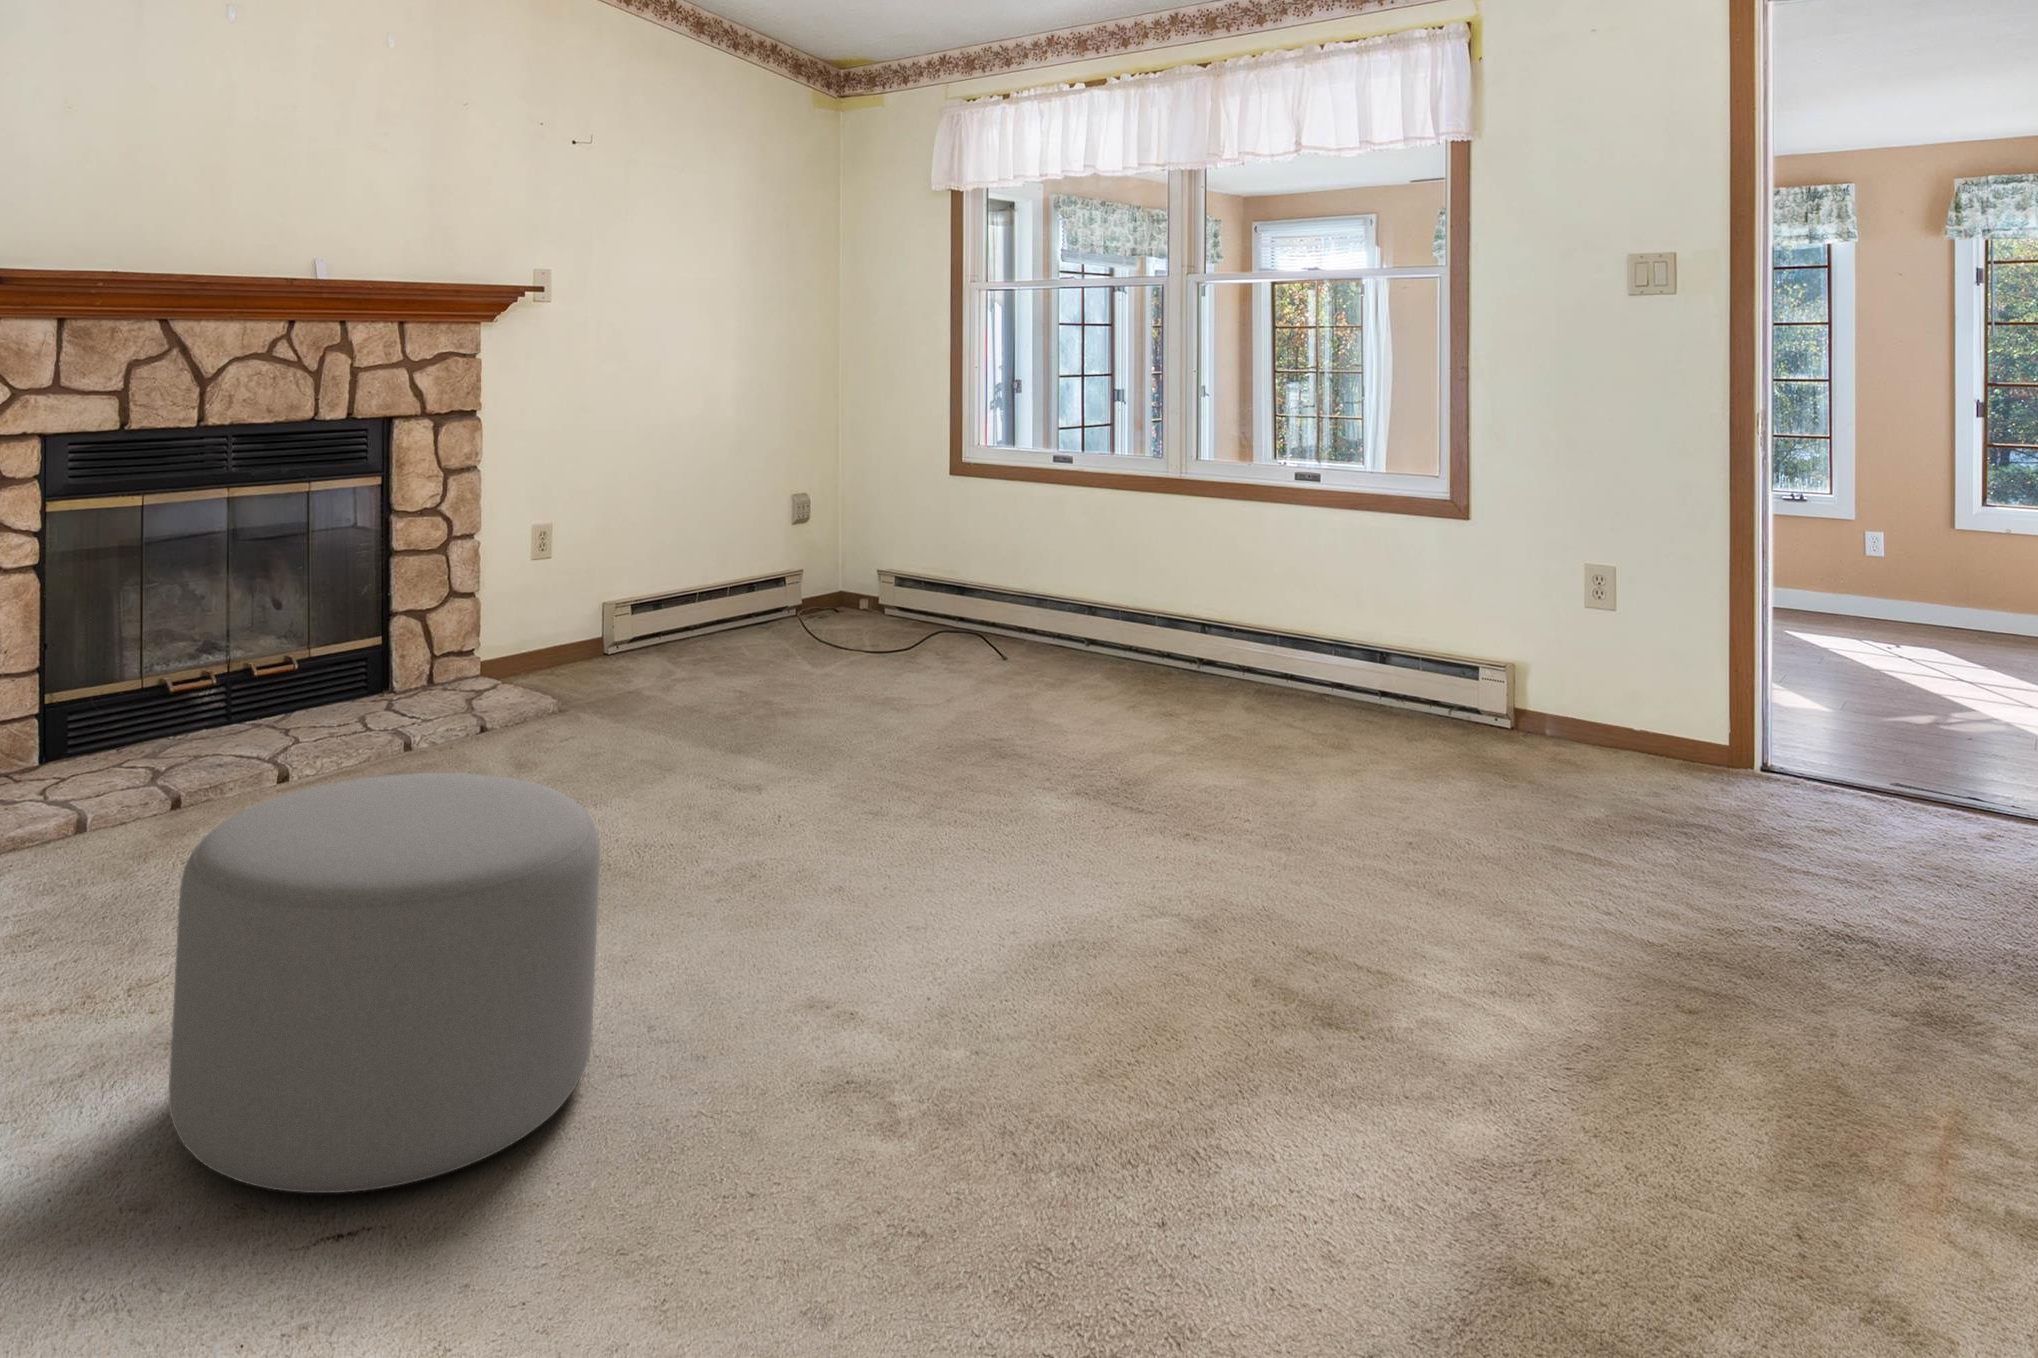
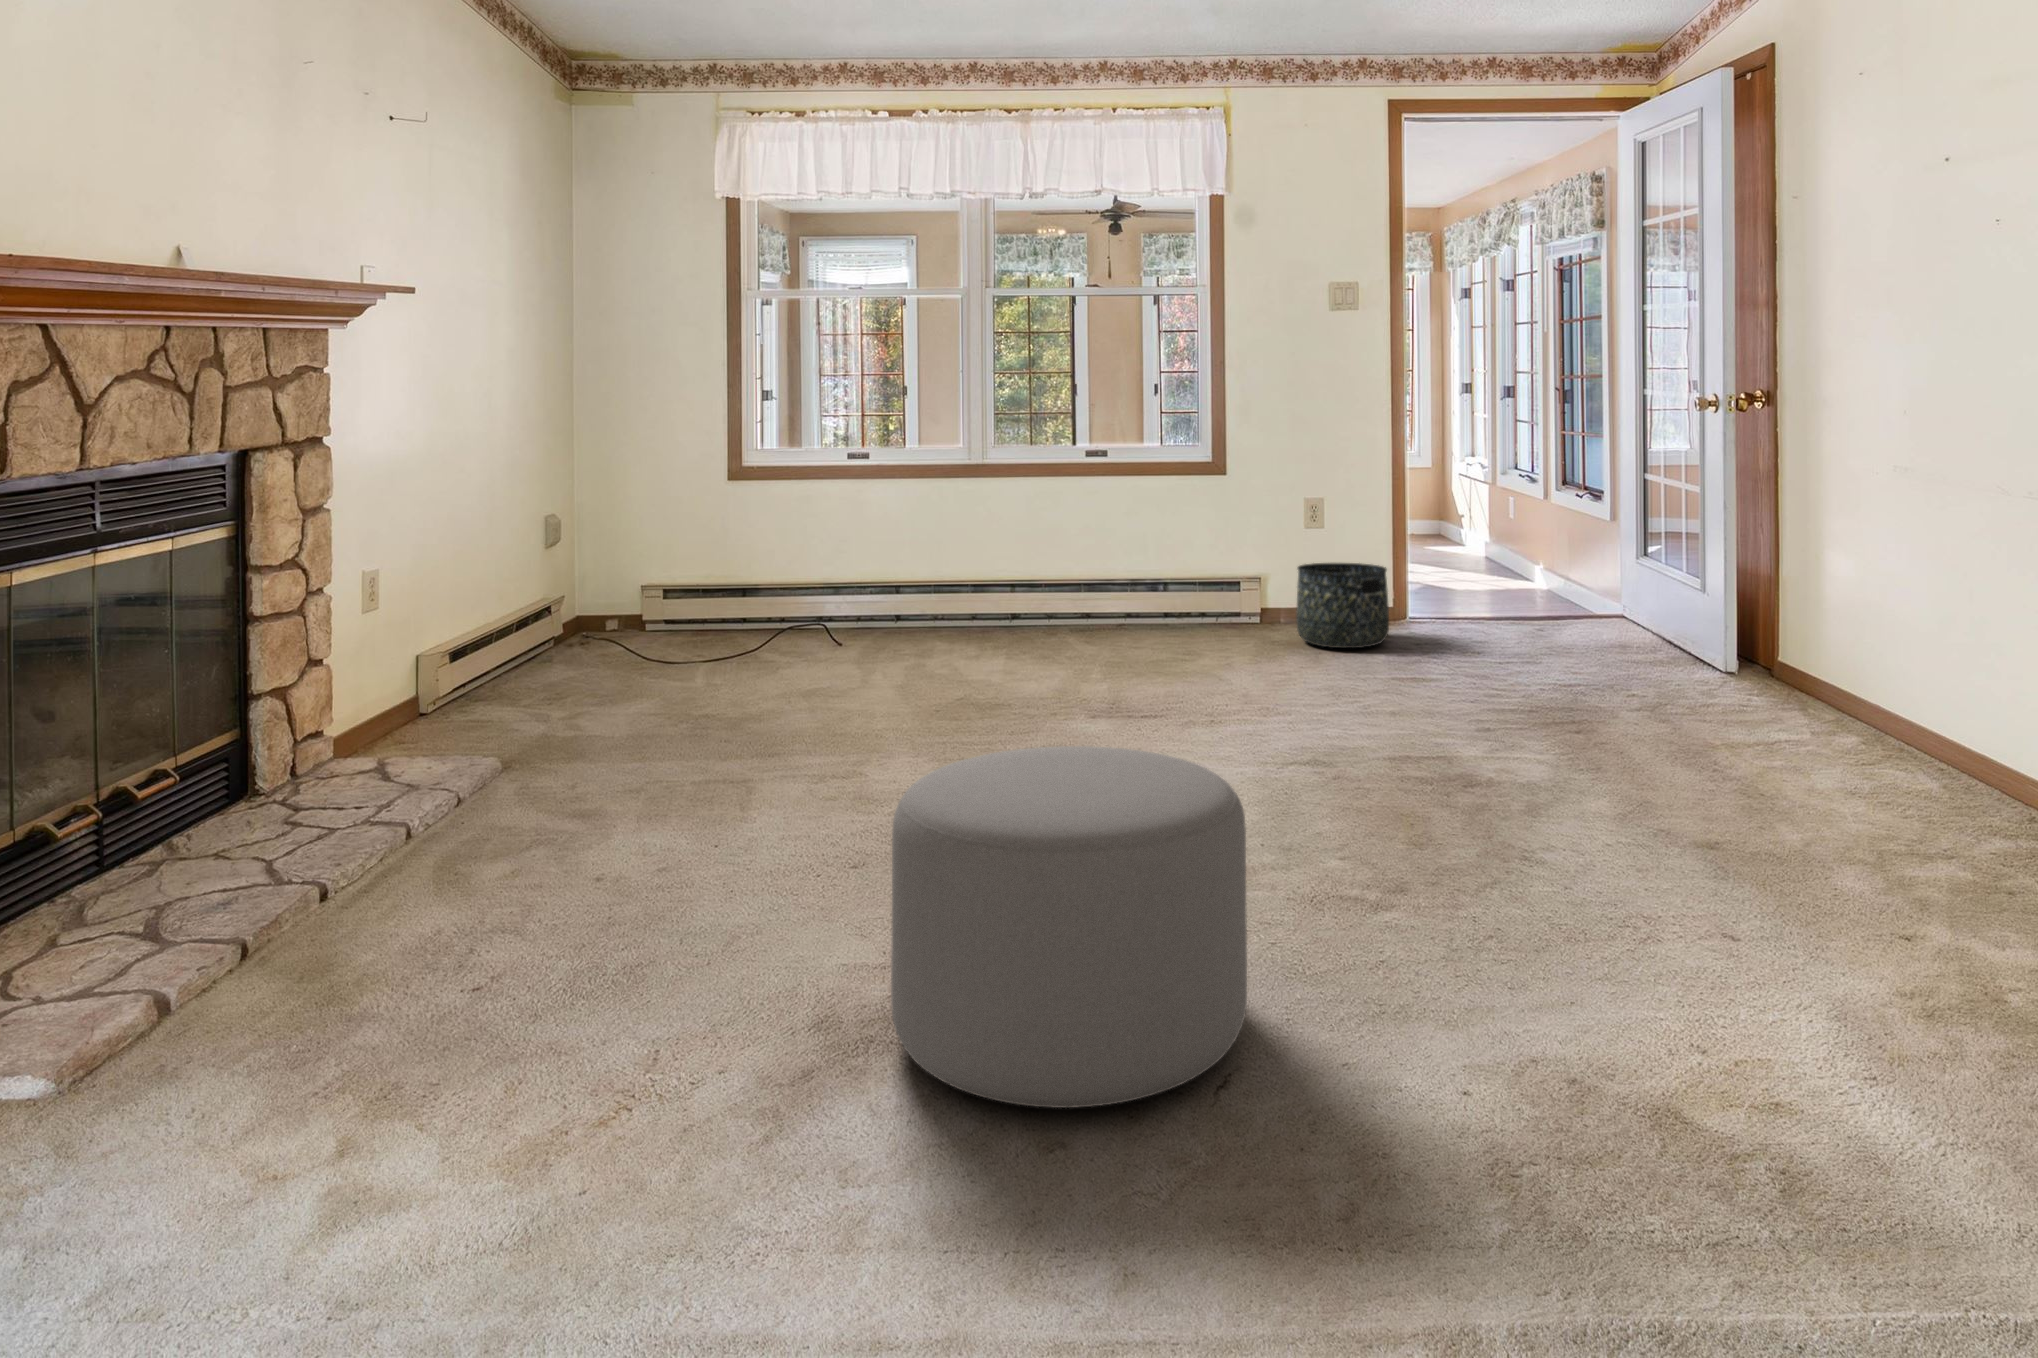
basket: none [1533,646,1680,779] -> present [1296,563,1389,648]

